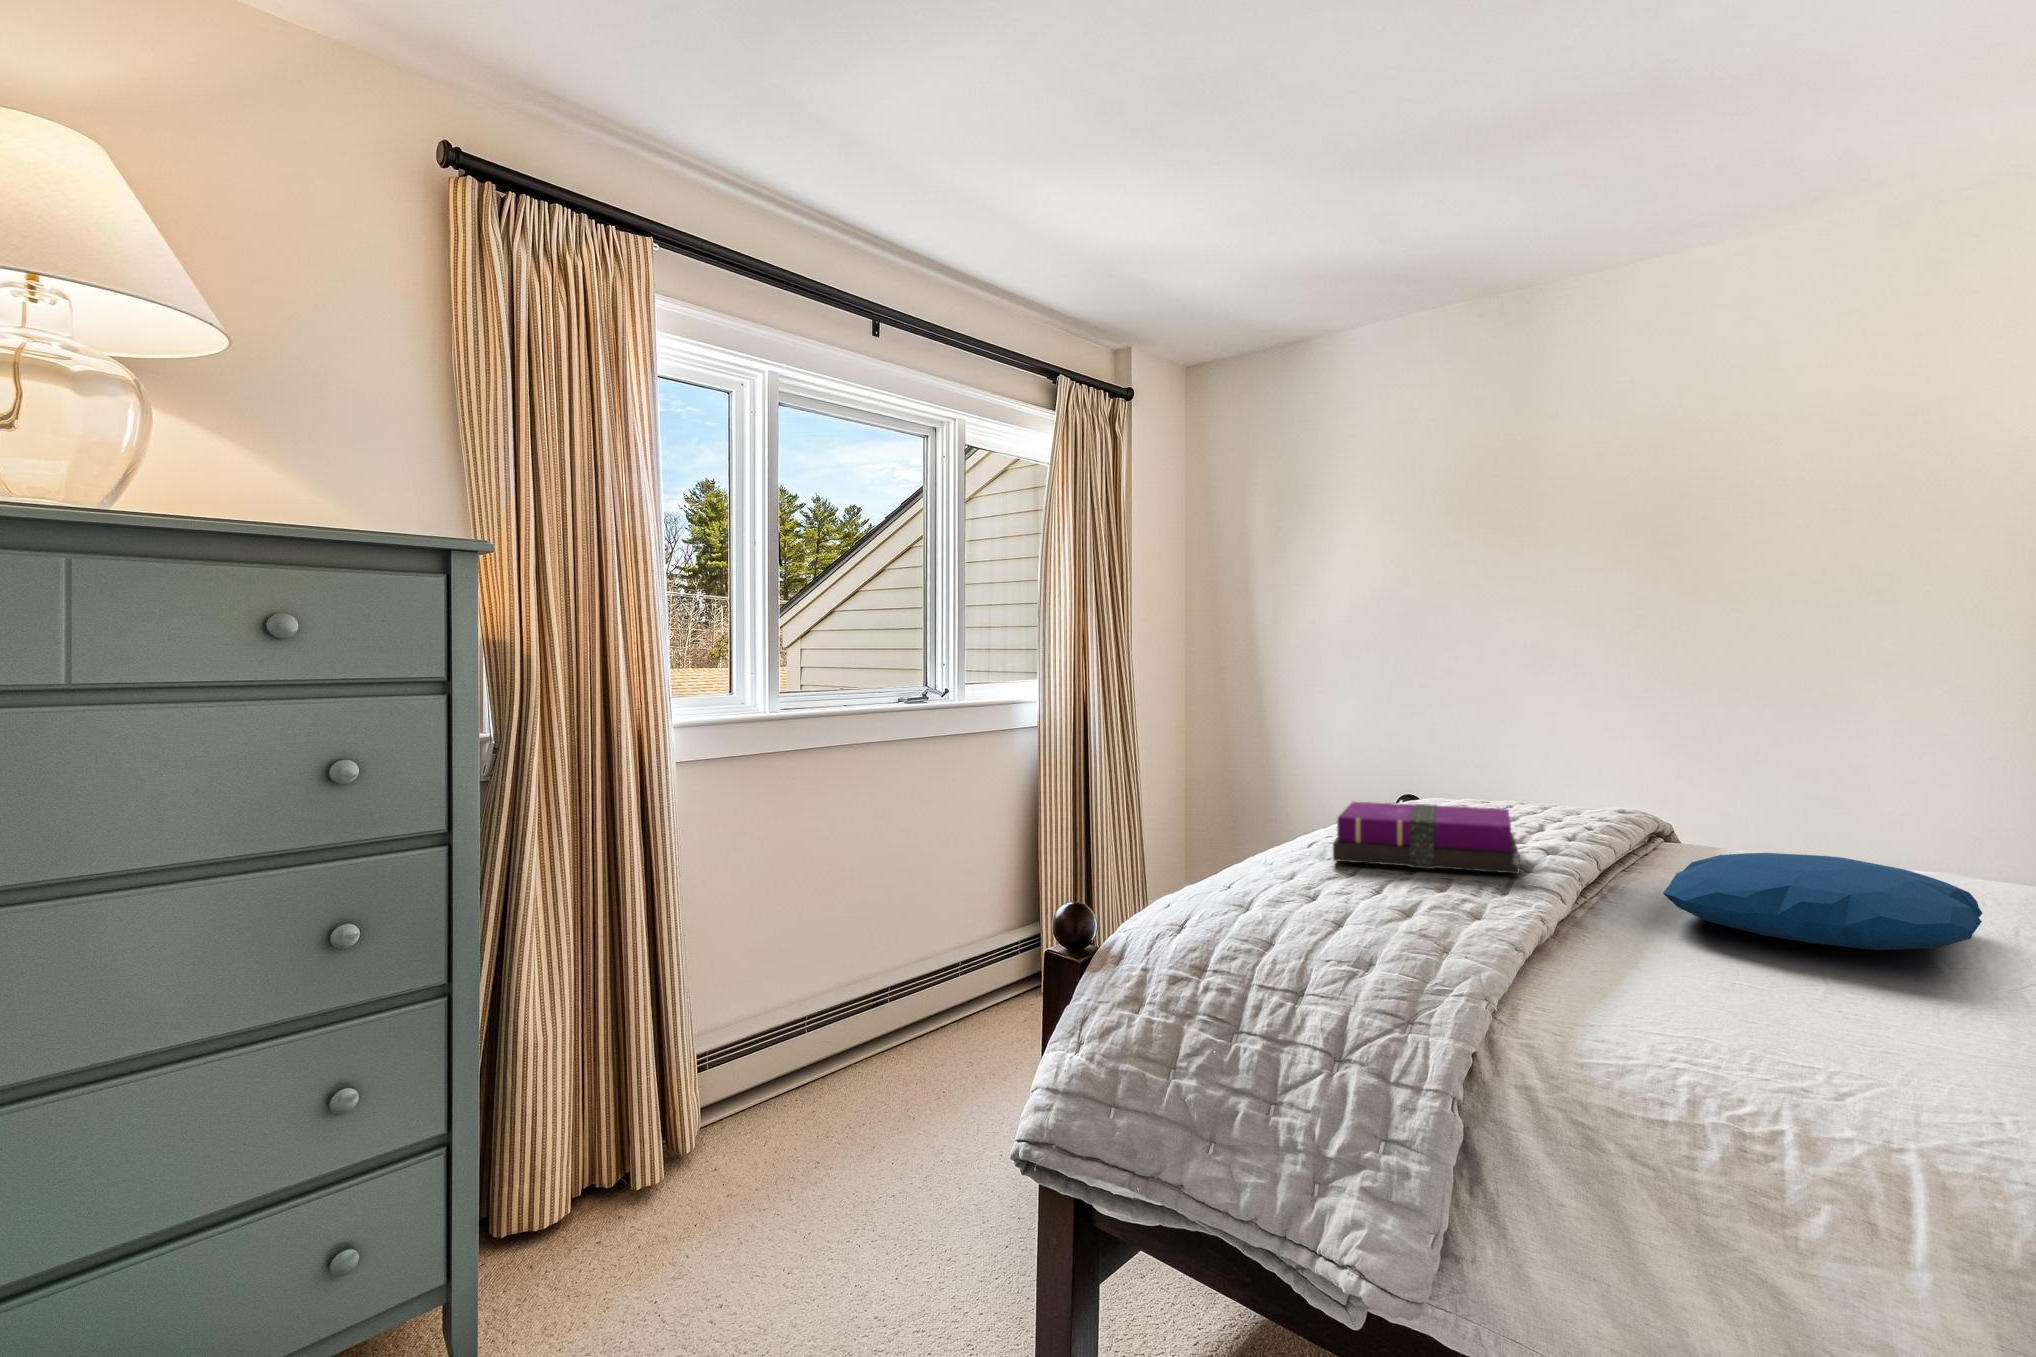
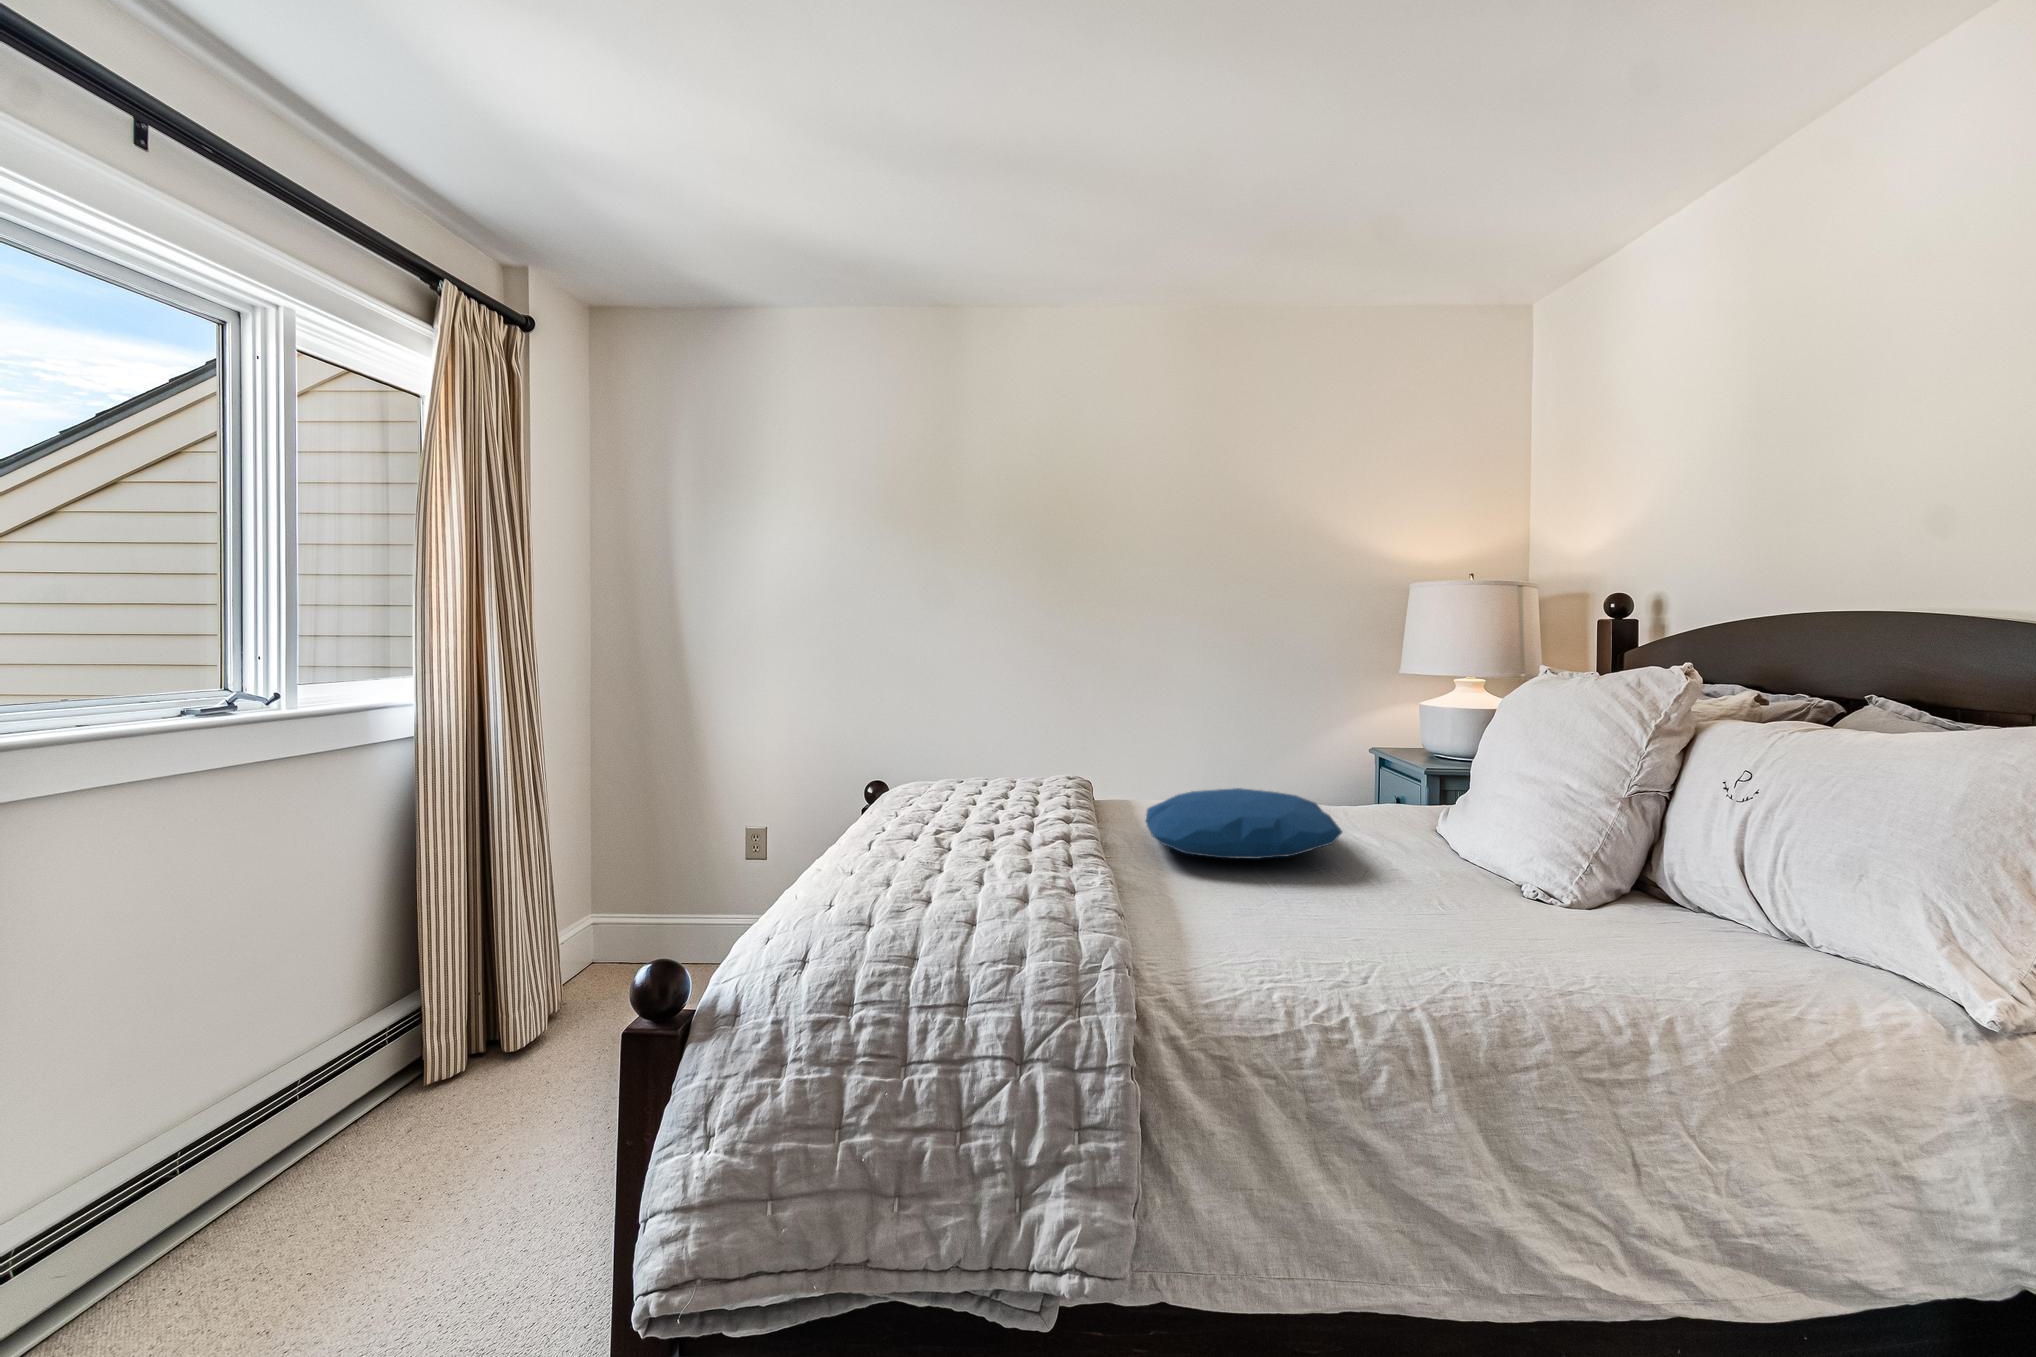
notebook: present [1333,802,1519,874] -> none [890,780,1071,855]

